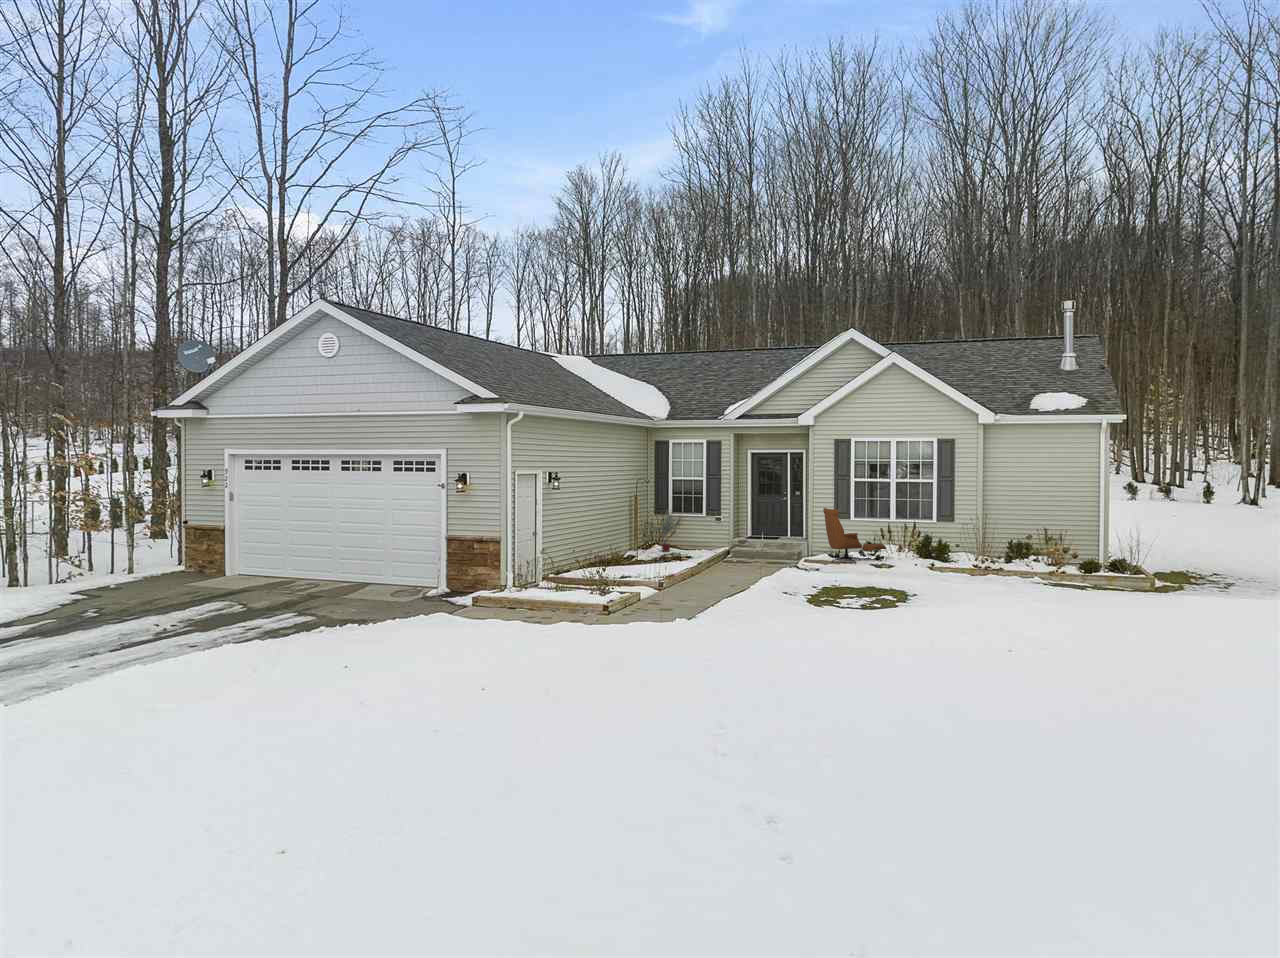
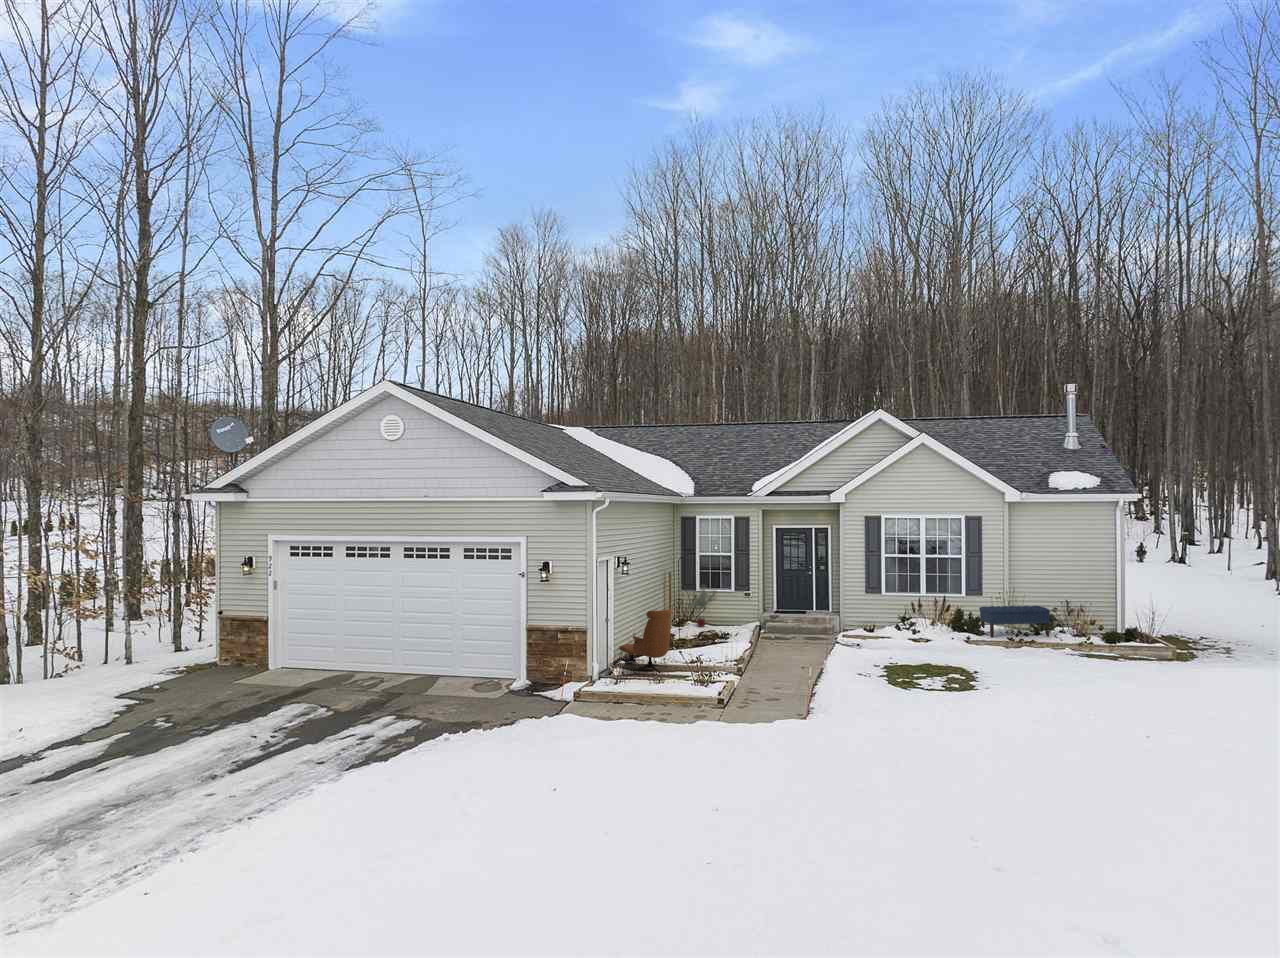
lounge chair: present [823,508,886,563] -> present [619,609,672,674]
bench: none [950,533,1025,566] -> present [979,606,1050,637]

